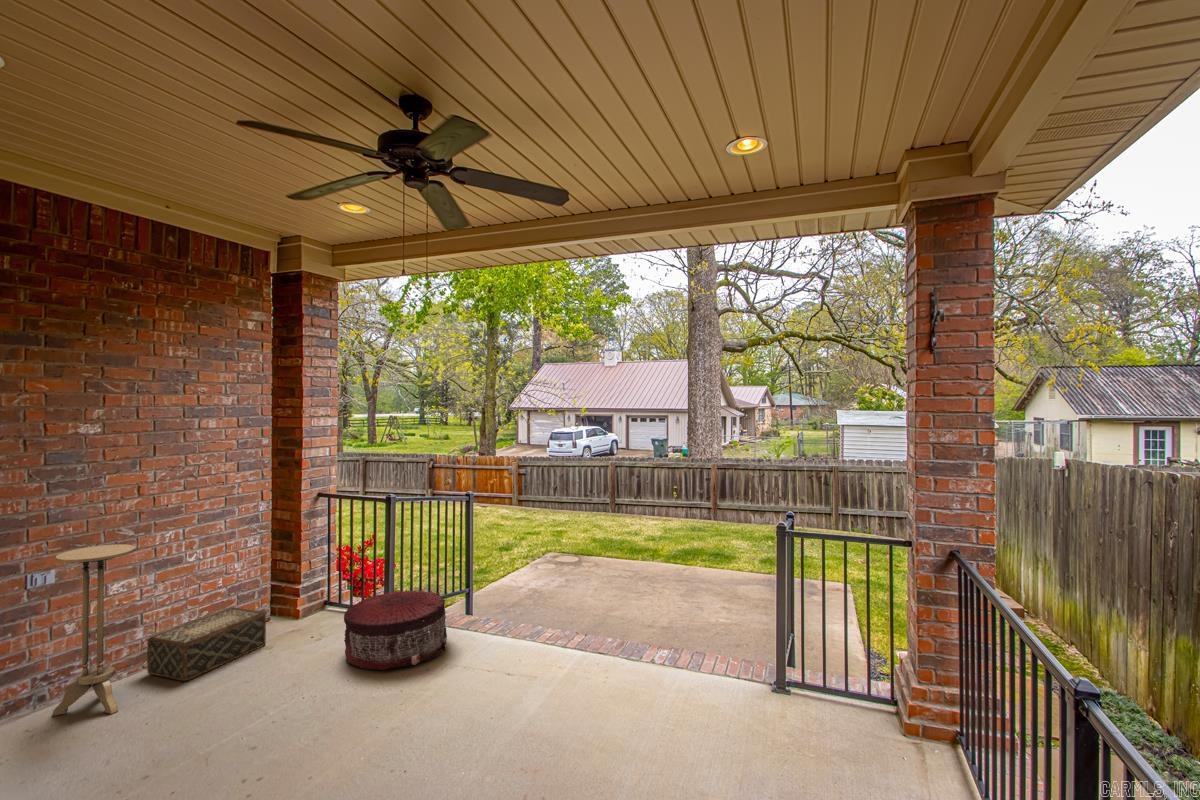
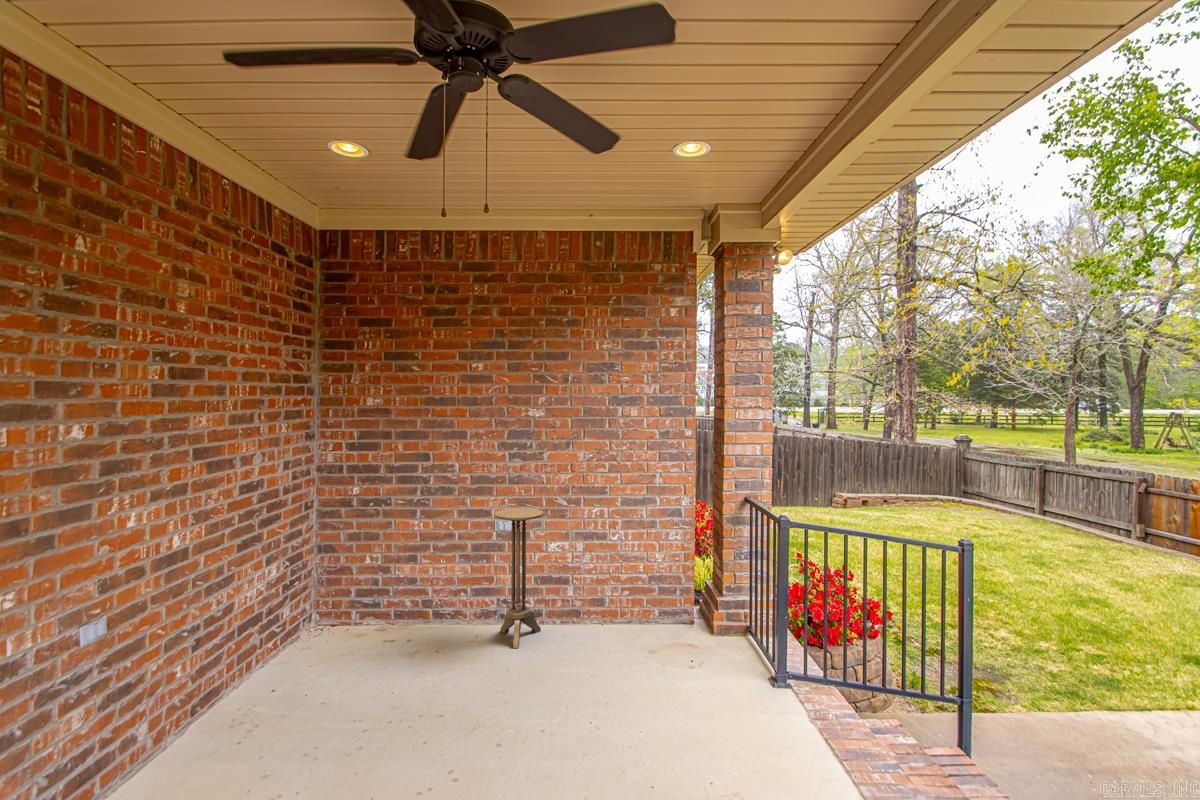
pouf: present [344,590,447,670] -> none [662,636,794,763]
woven basket: present [147,607,266,681] -> none [570,595,657,648]

